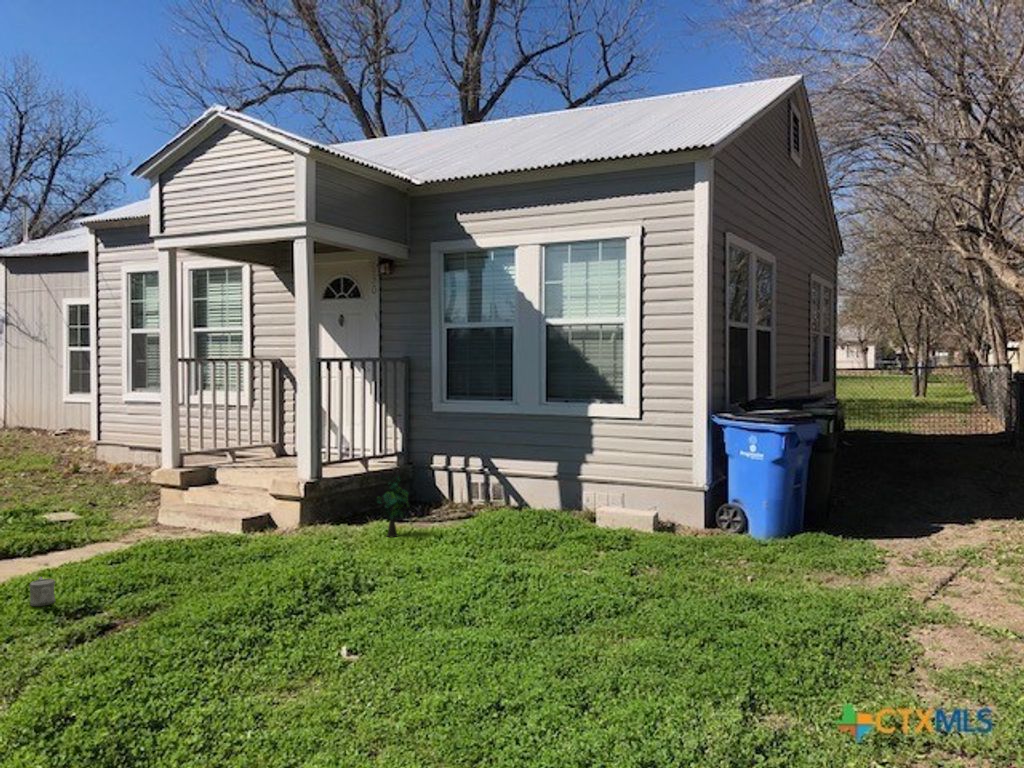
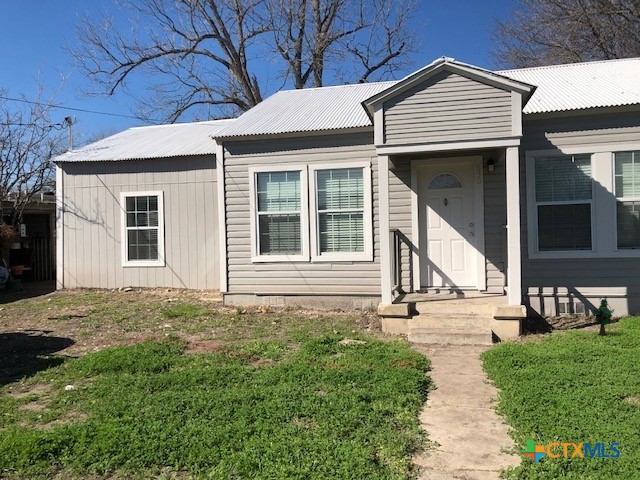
watering can: present [29,577,56,606] -> none [553,369,597,389]

